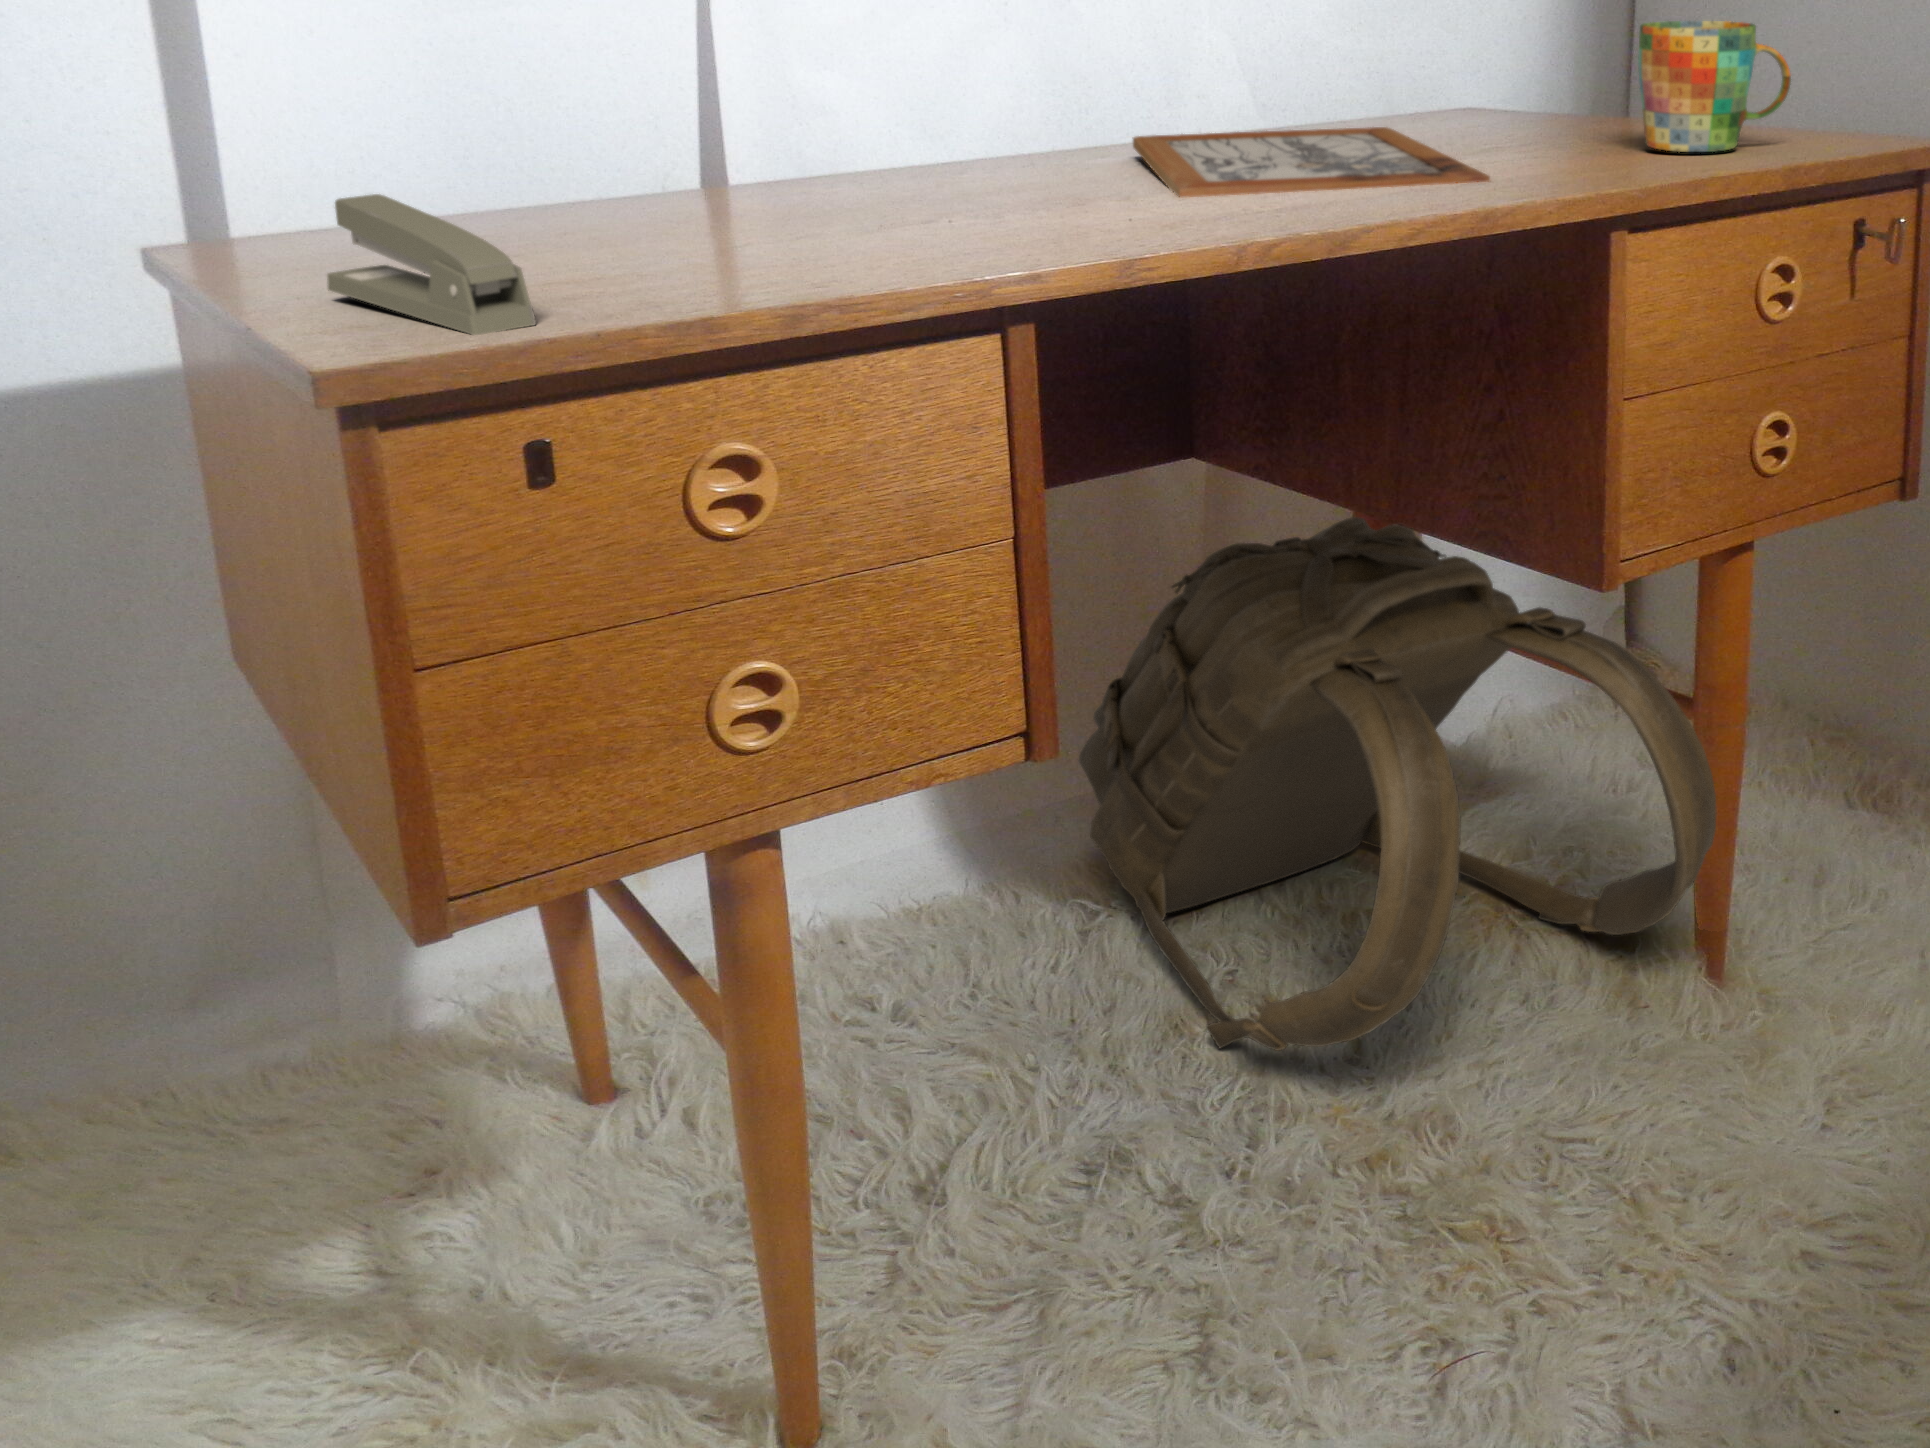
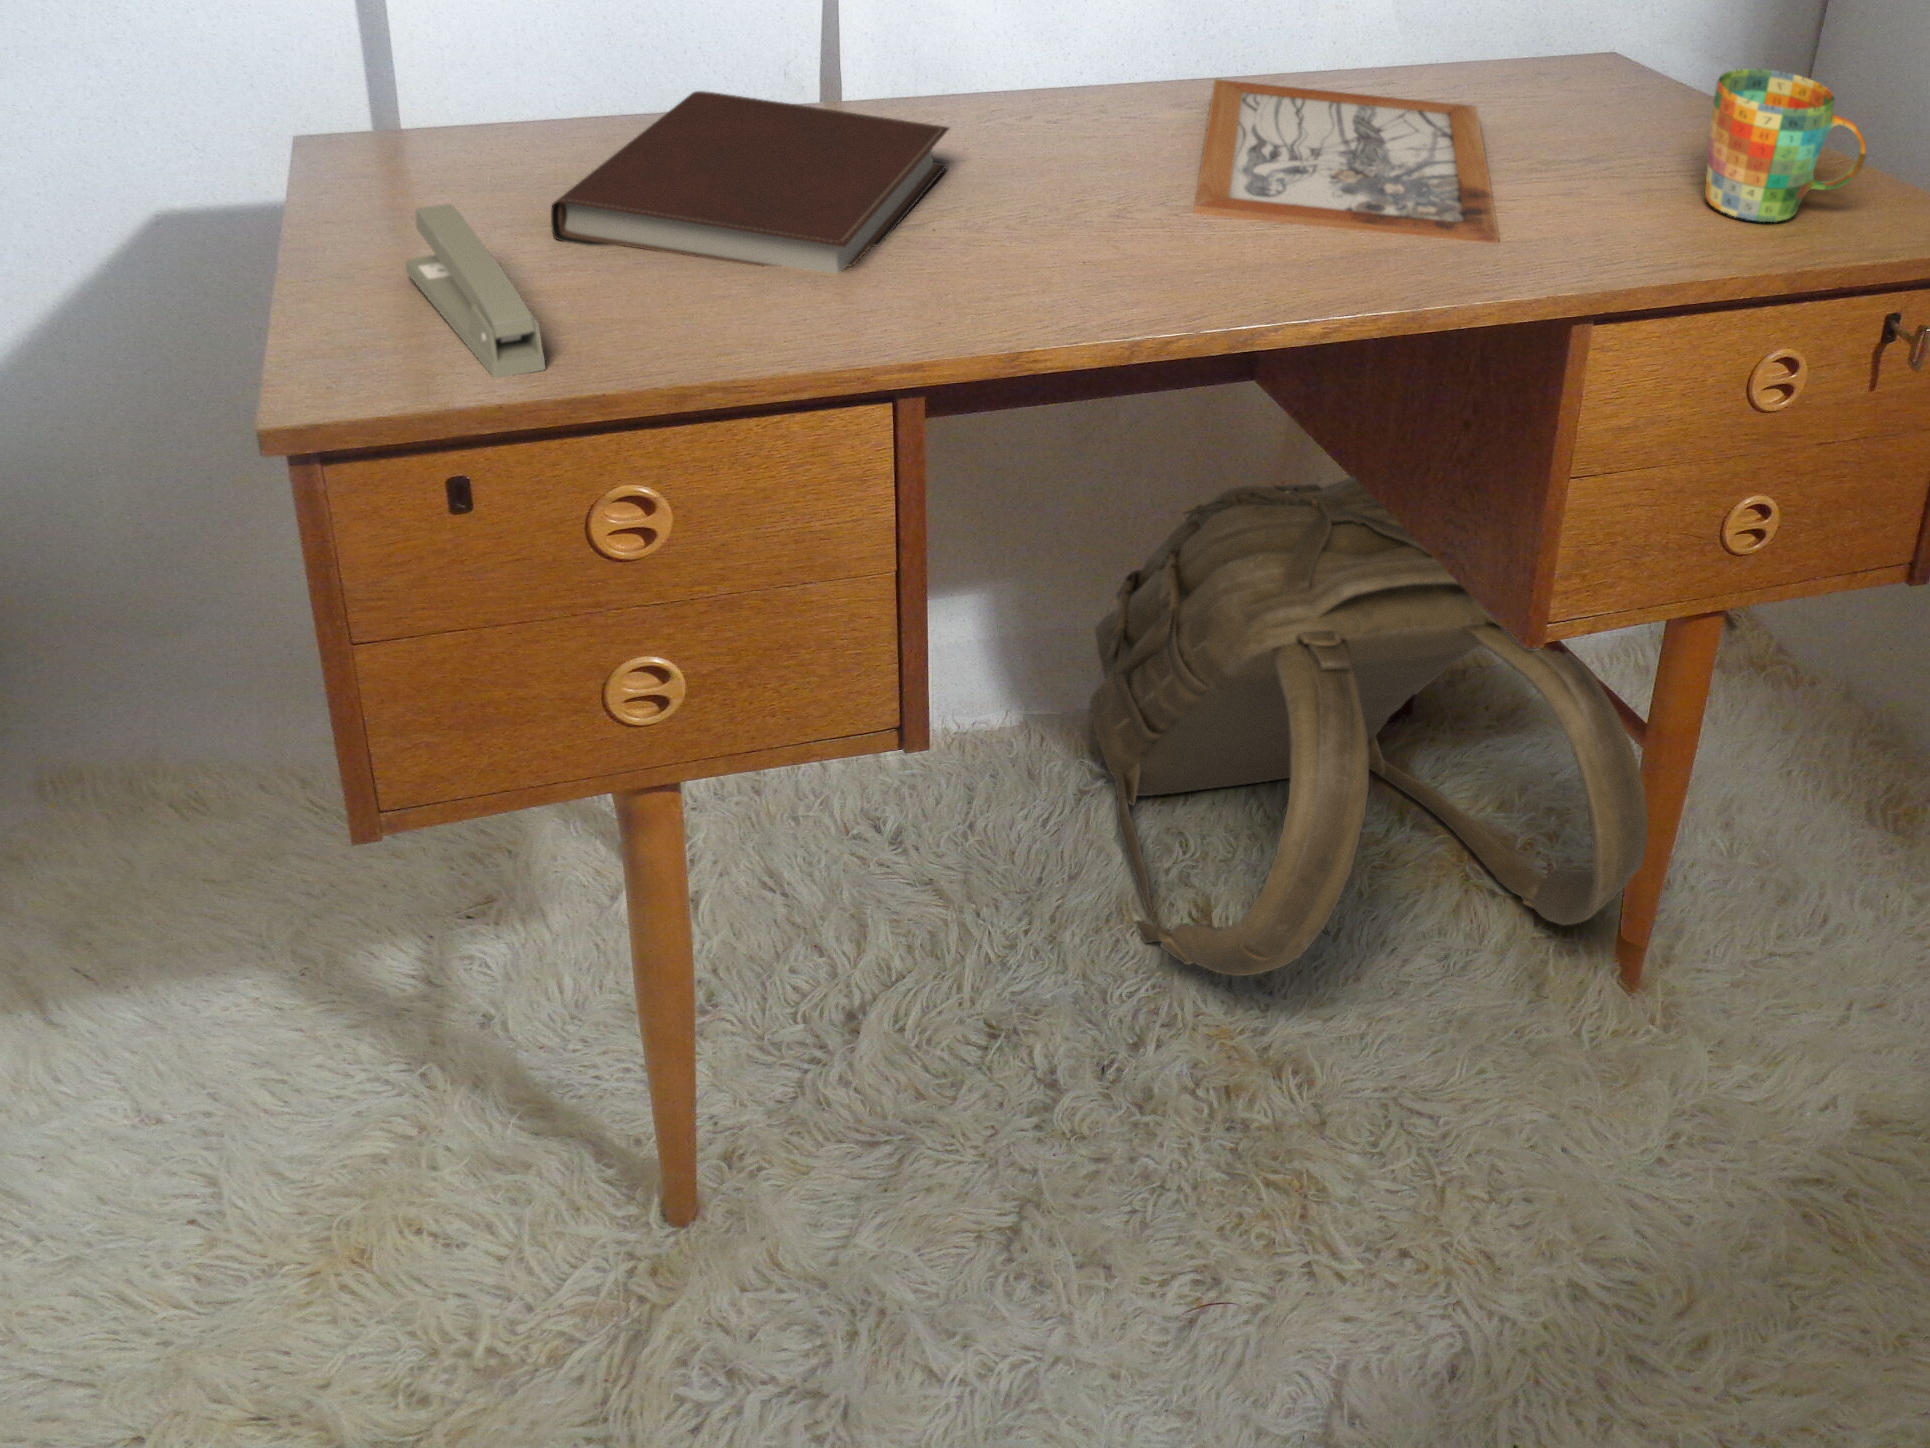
notebook: none [490,154,906,269] -> present [551,91,949,274]

